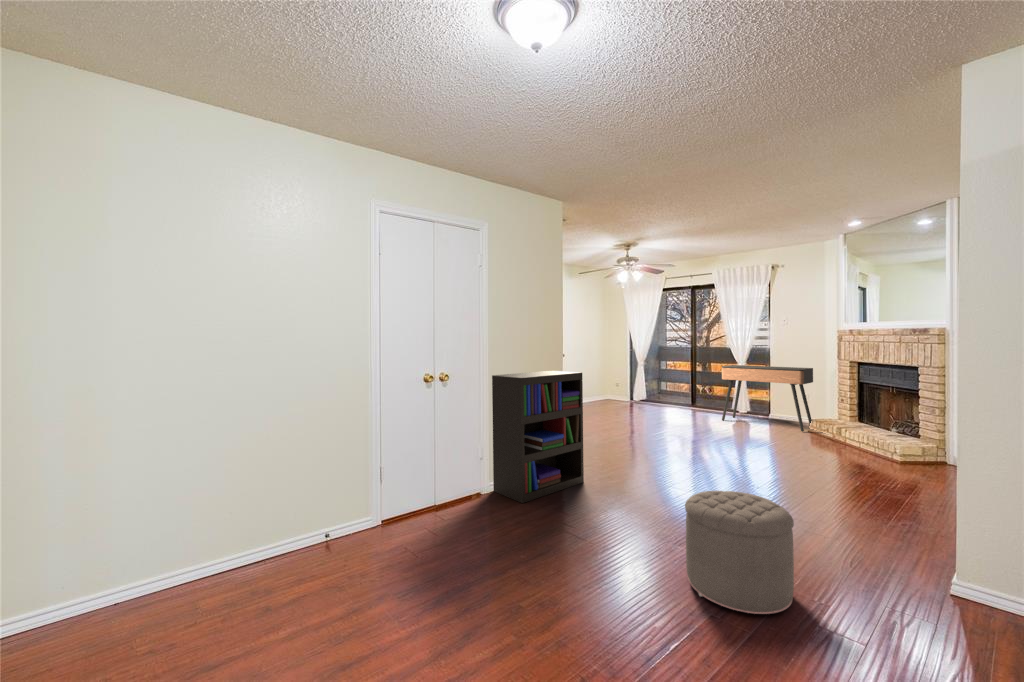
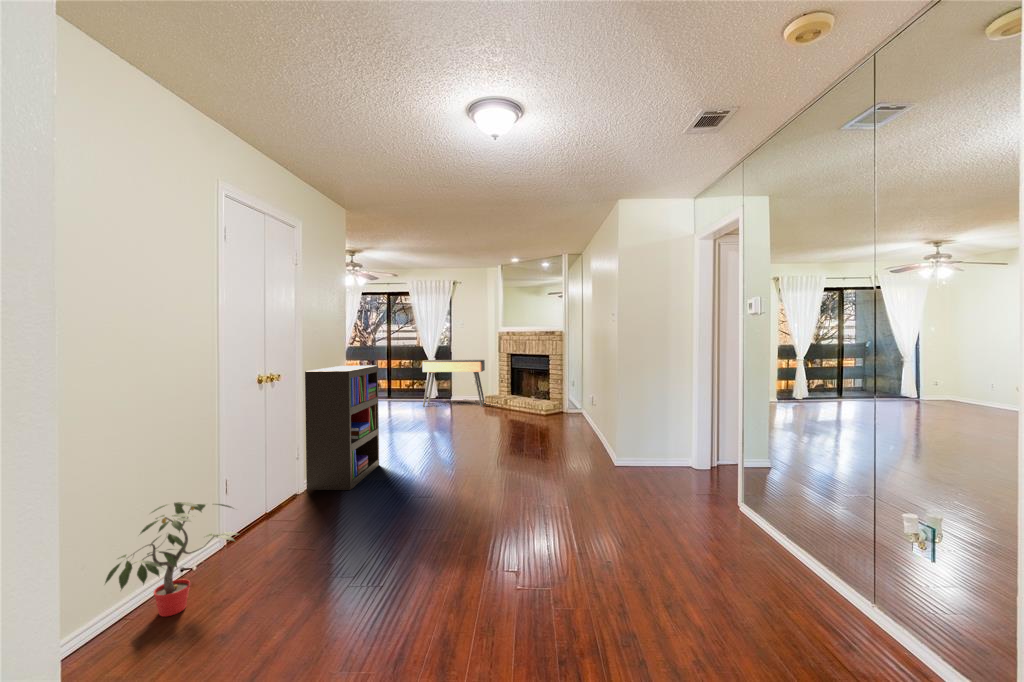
potted plant: none [227,481,344,573] -> present [105,502,237,616]
ottoman: present [685,491,794,614] -> none [514,431,573,498]

